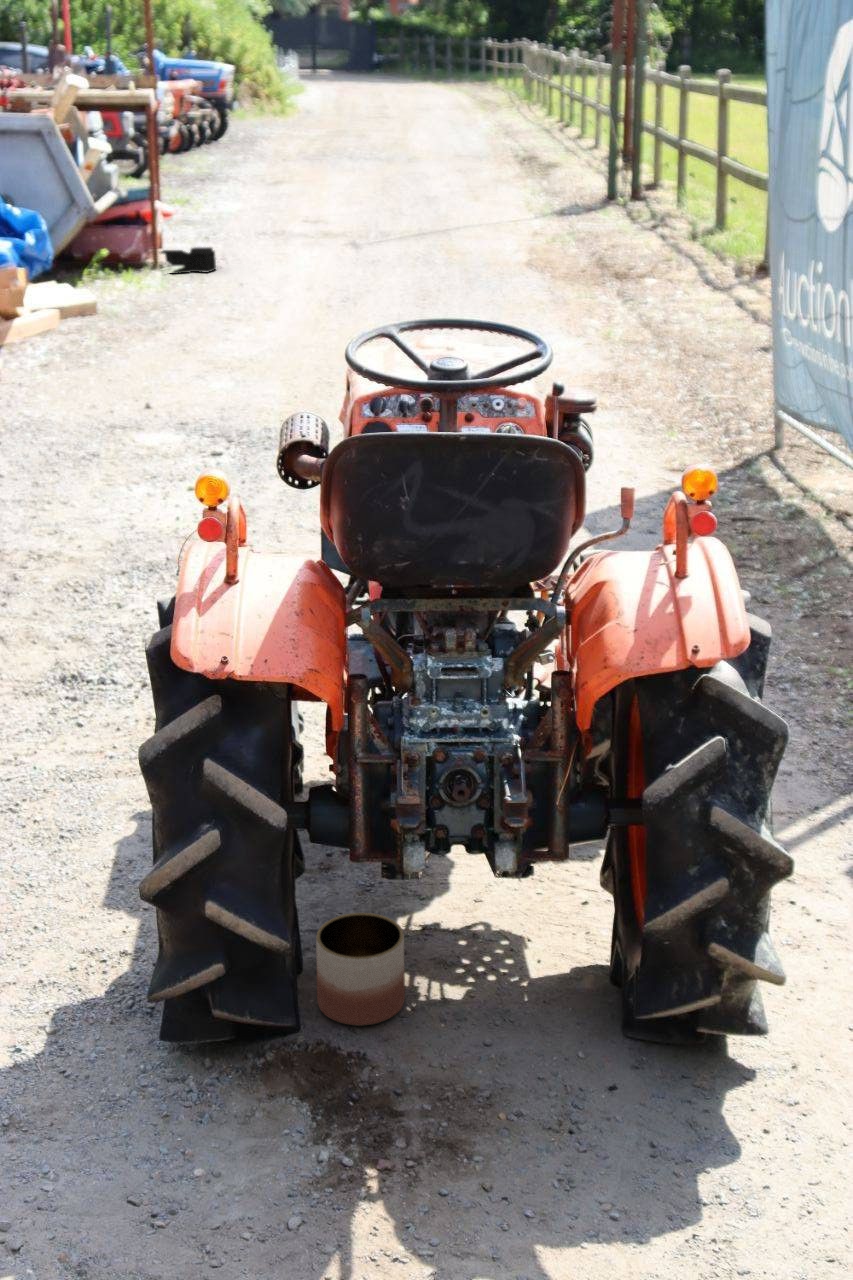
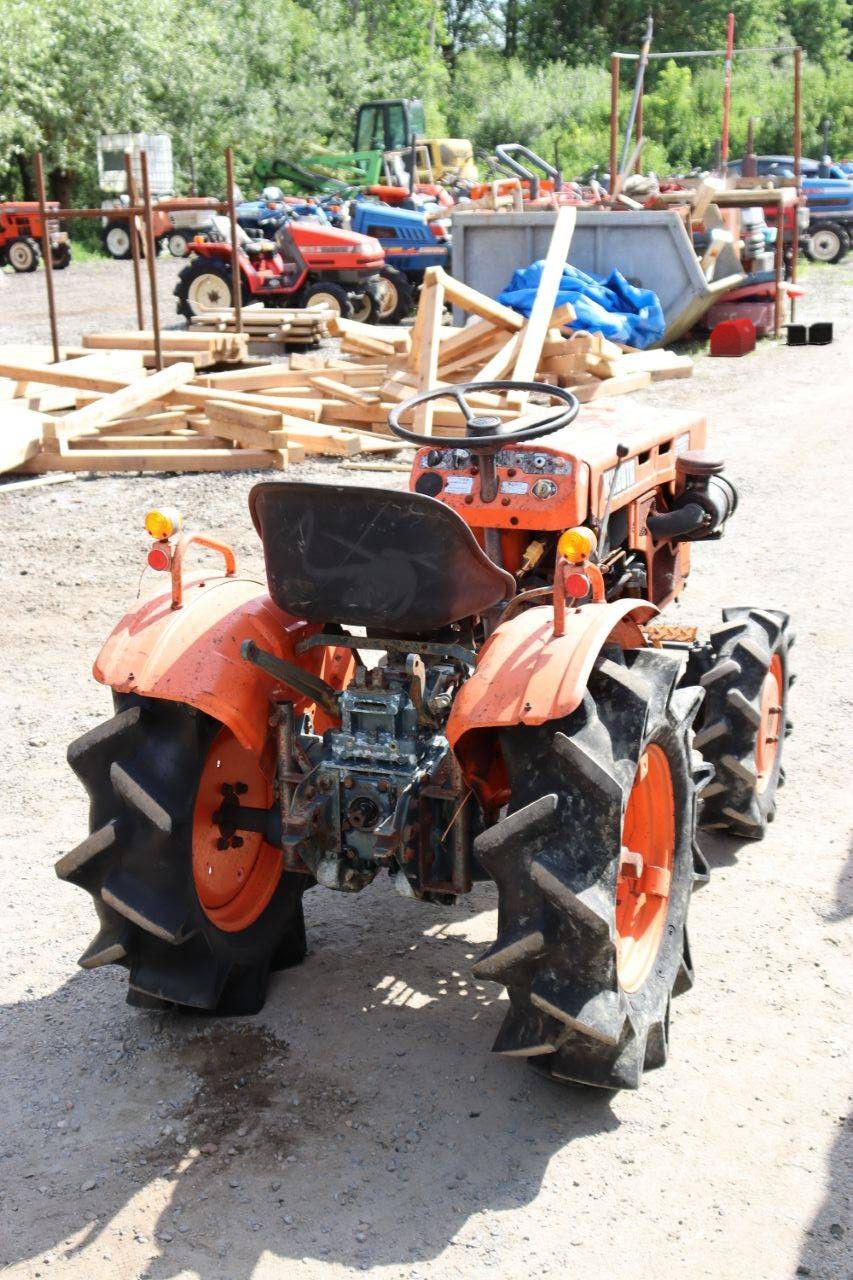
toolbox: none [89,236,137,287] -> present [710,313,756,357]
planter: present [316,913,405,1026] -> none [293,914,379,1019]

